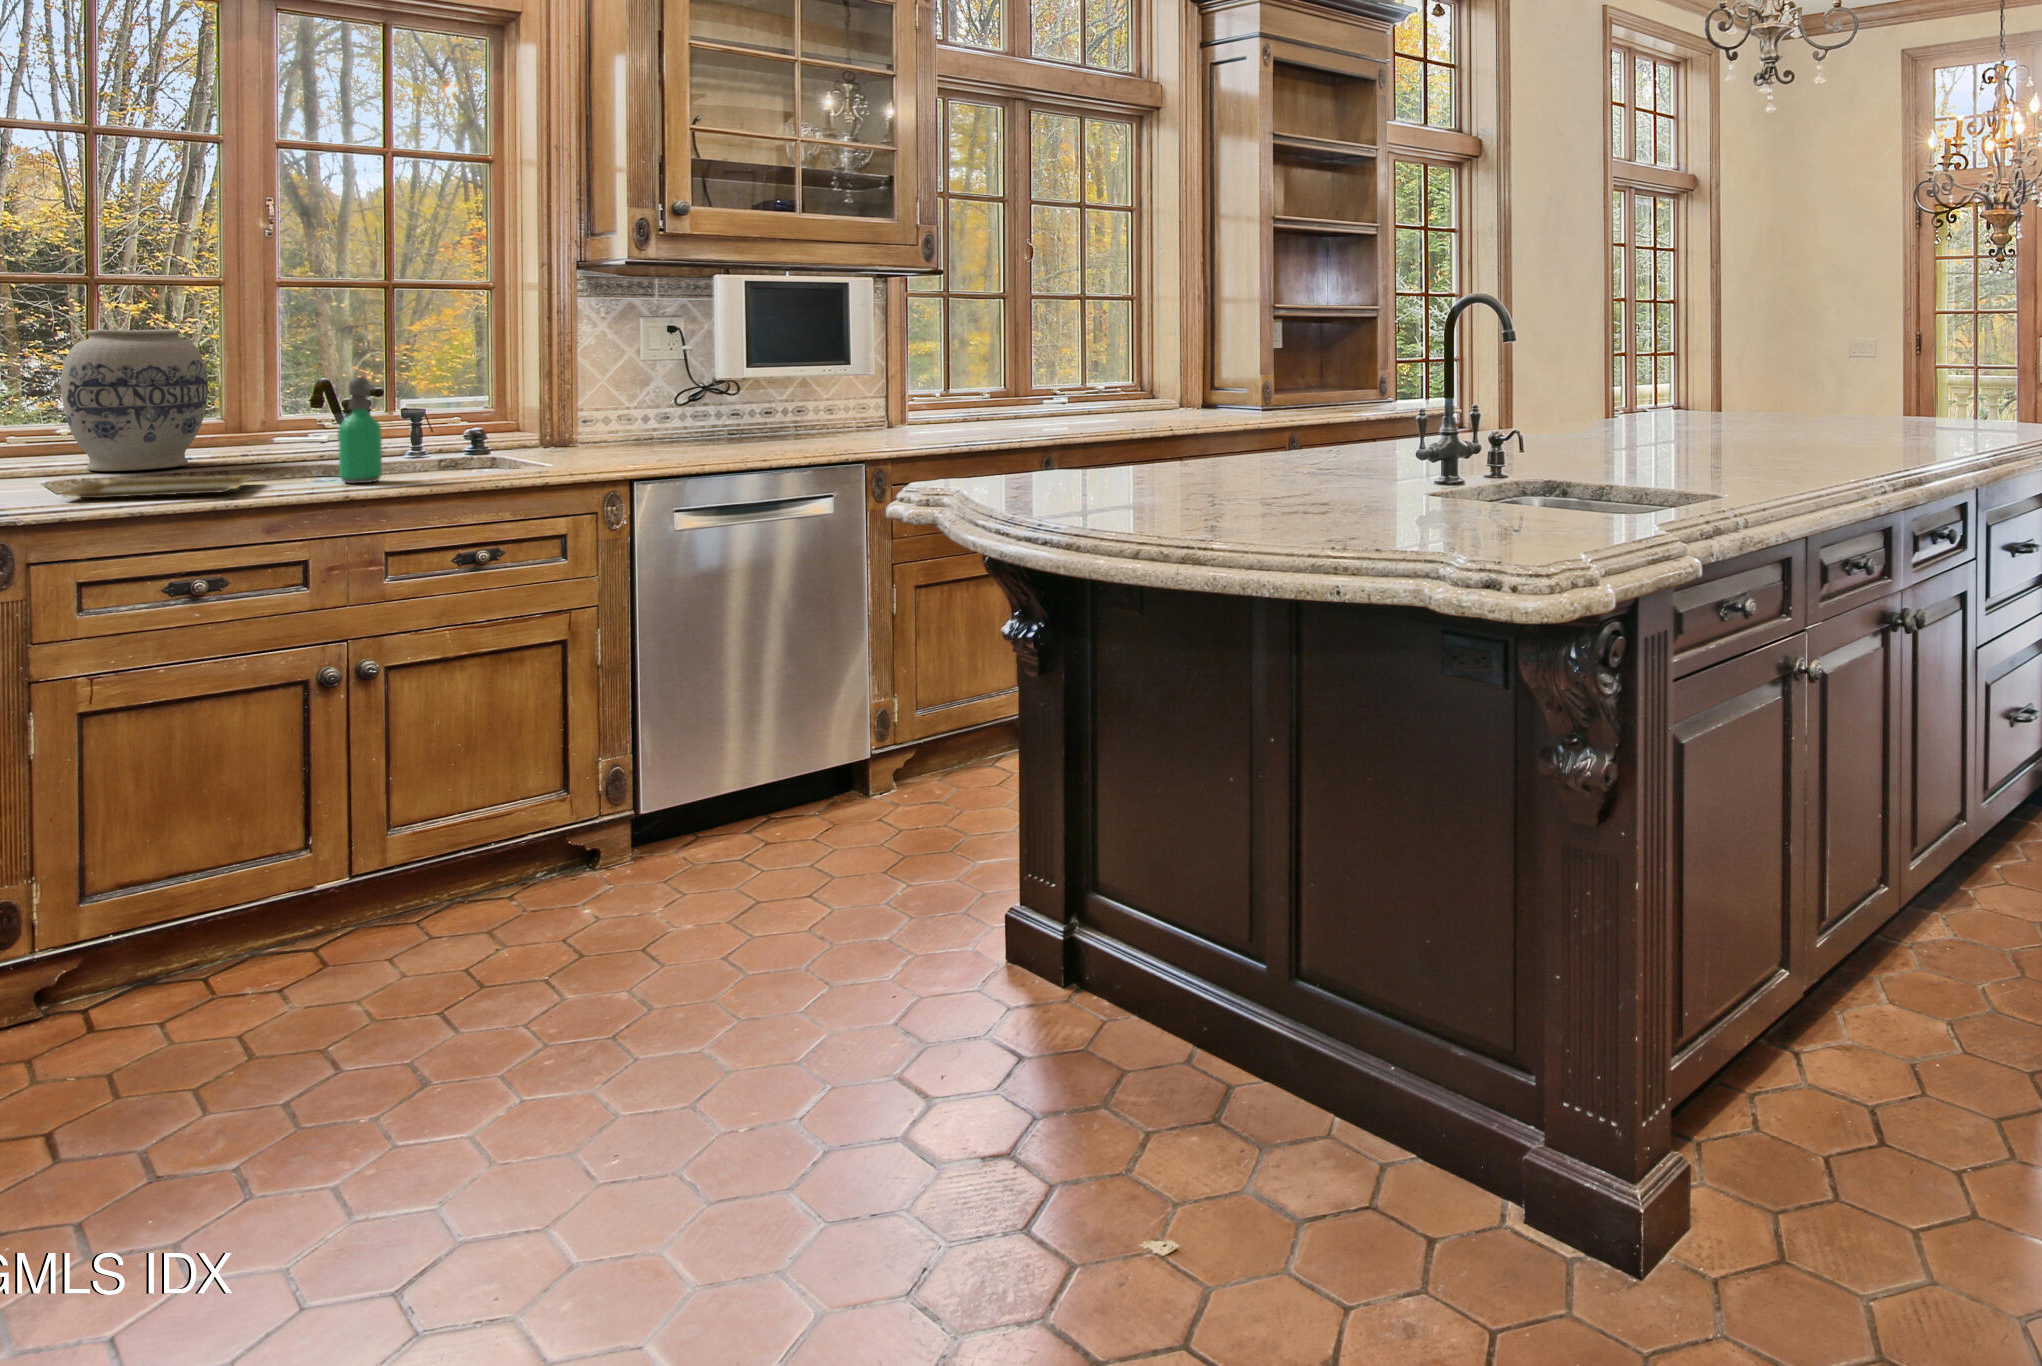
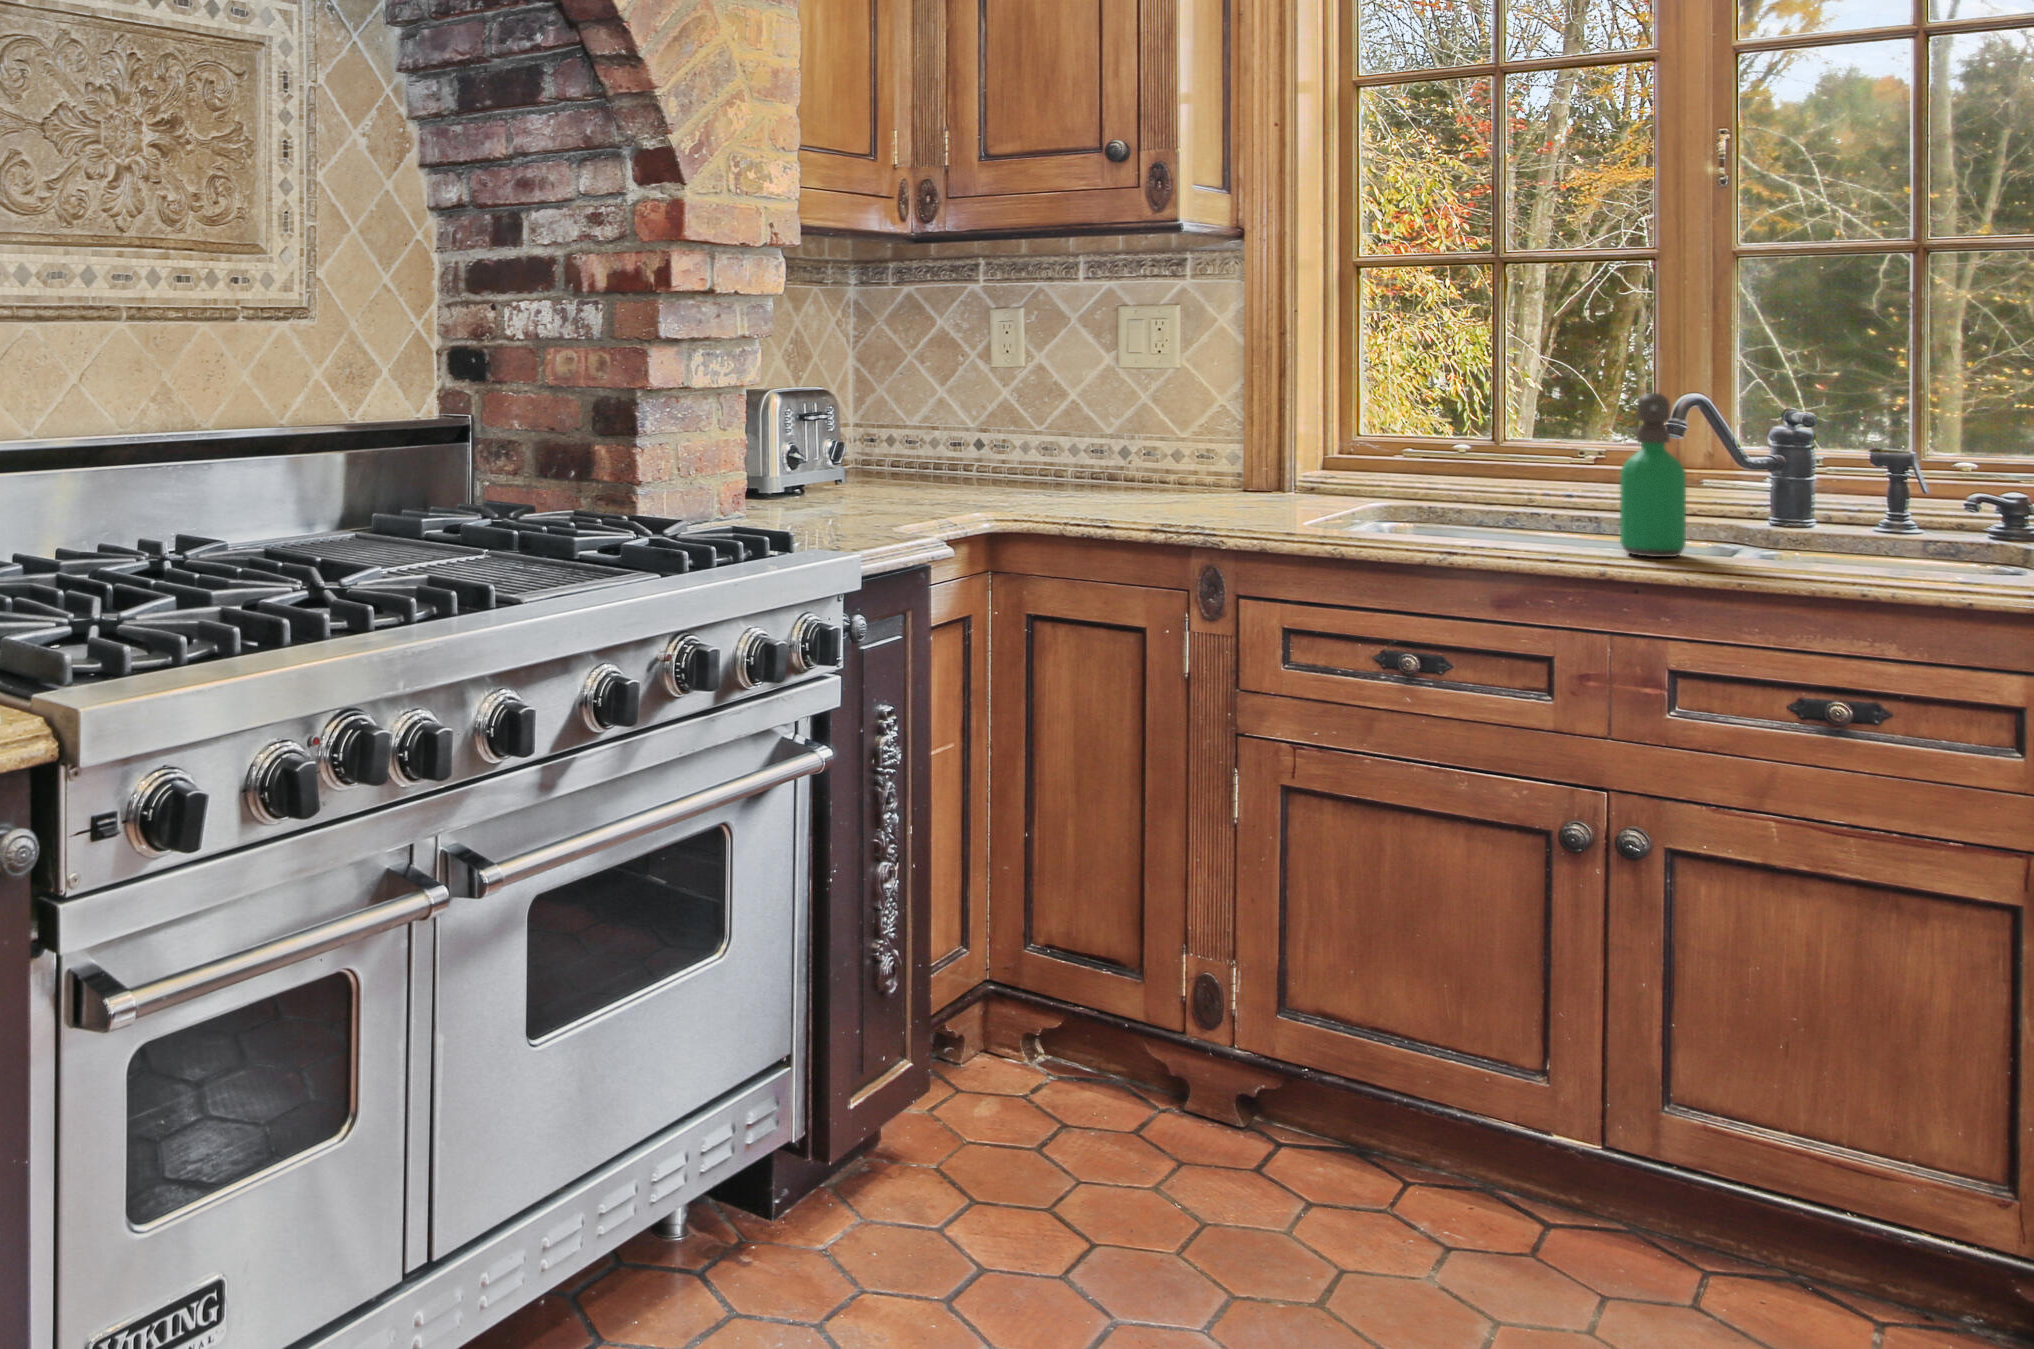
vase: present [61,329,208,471] -> none [1414,320,1584,504]
tray: present [61,475,253,498] -> none [1292,508,1532,542]

